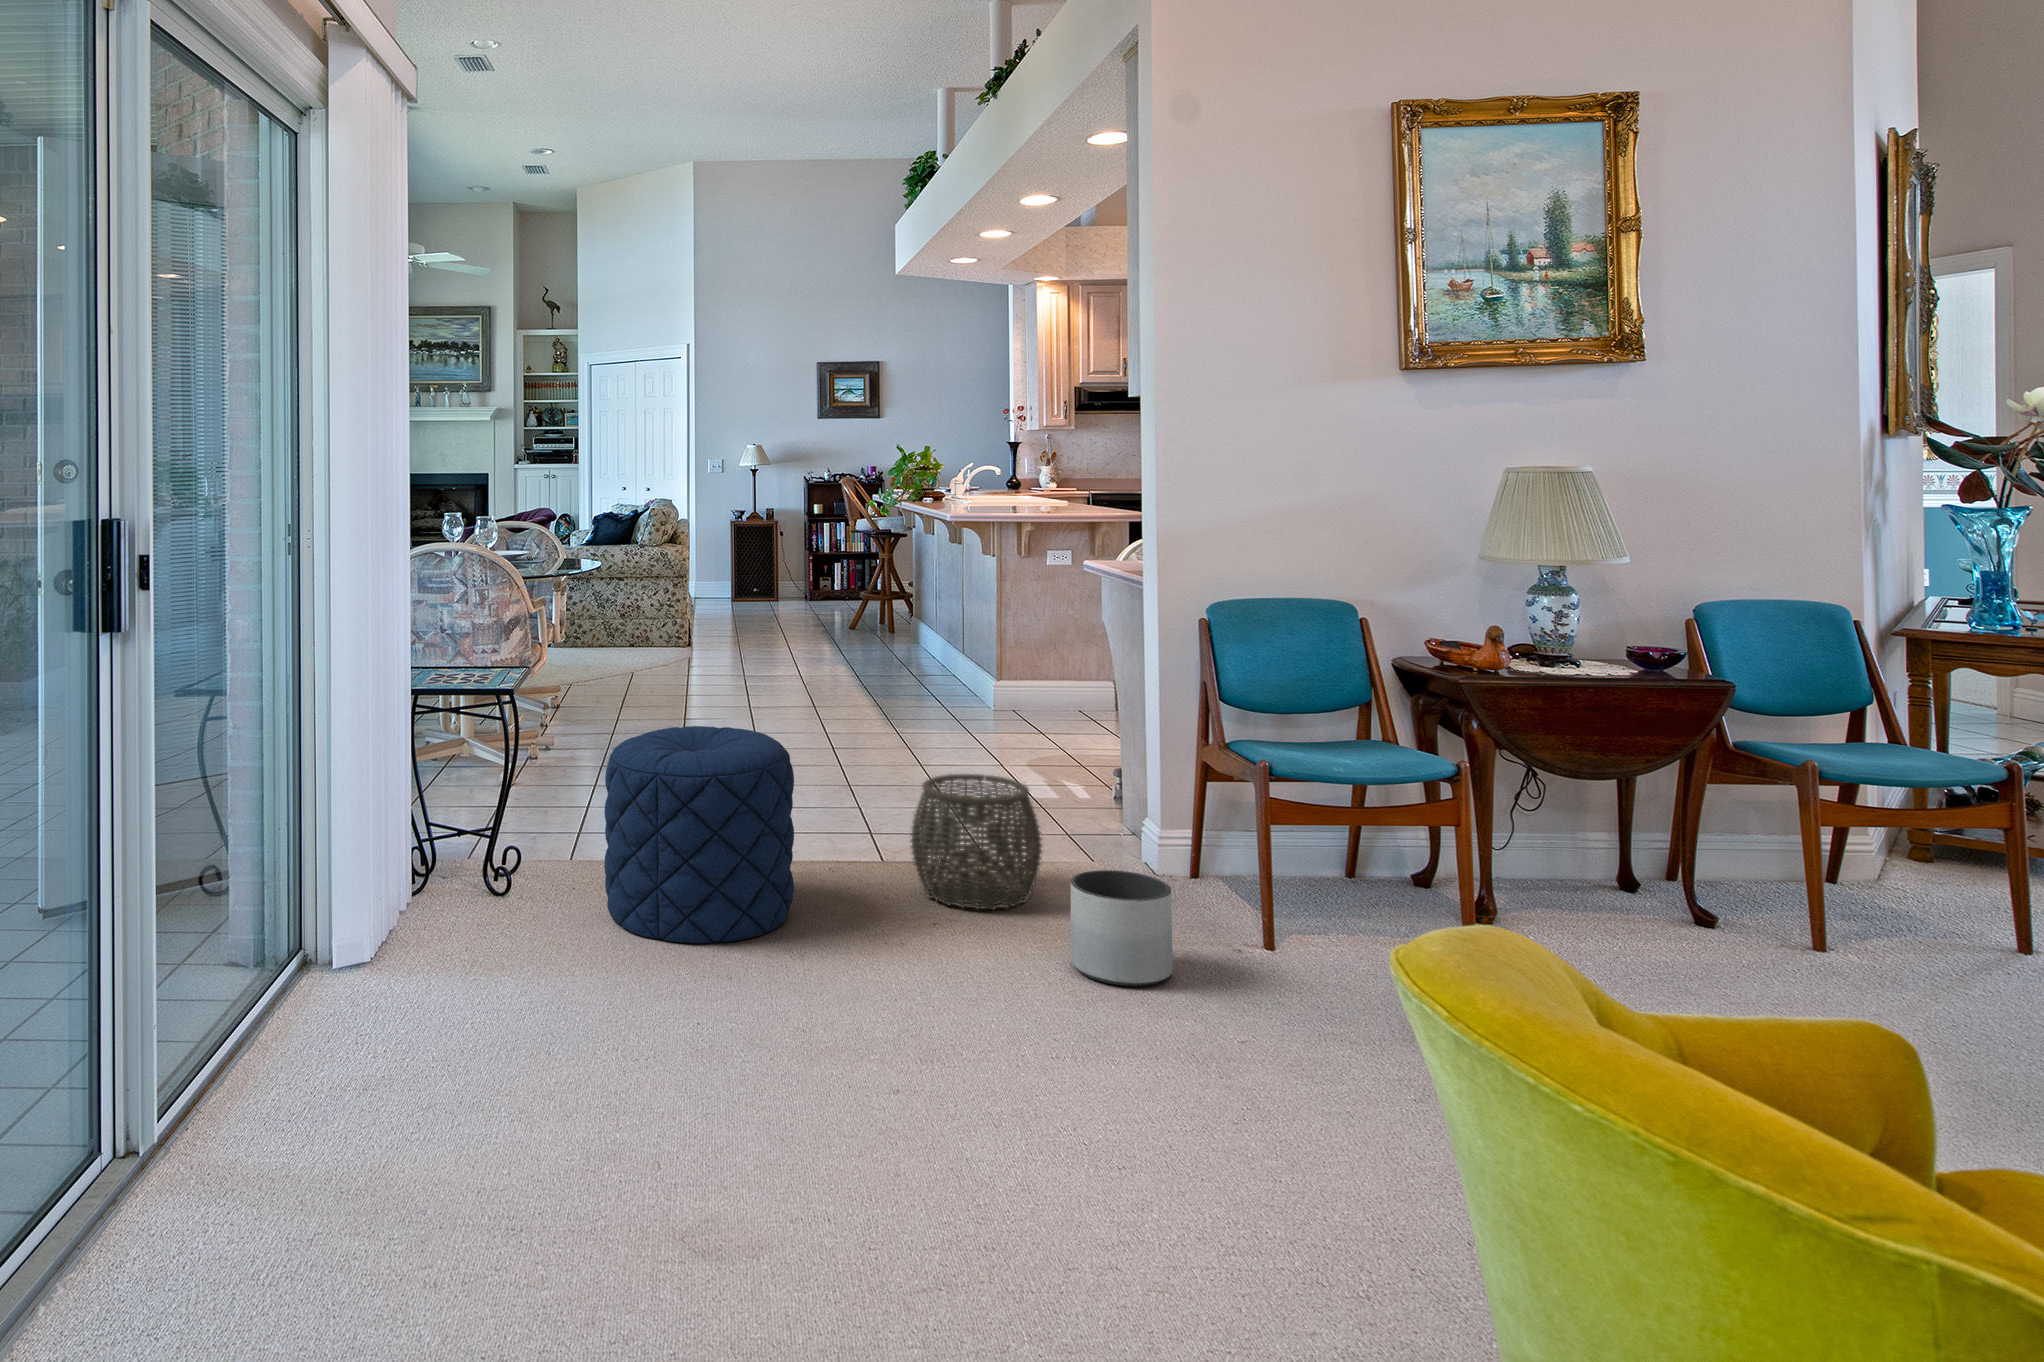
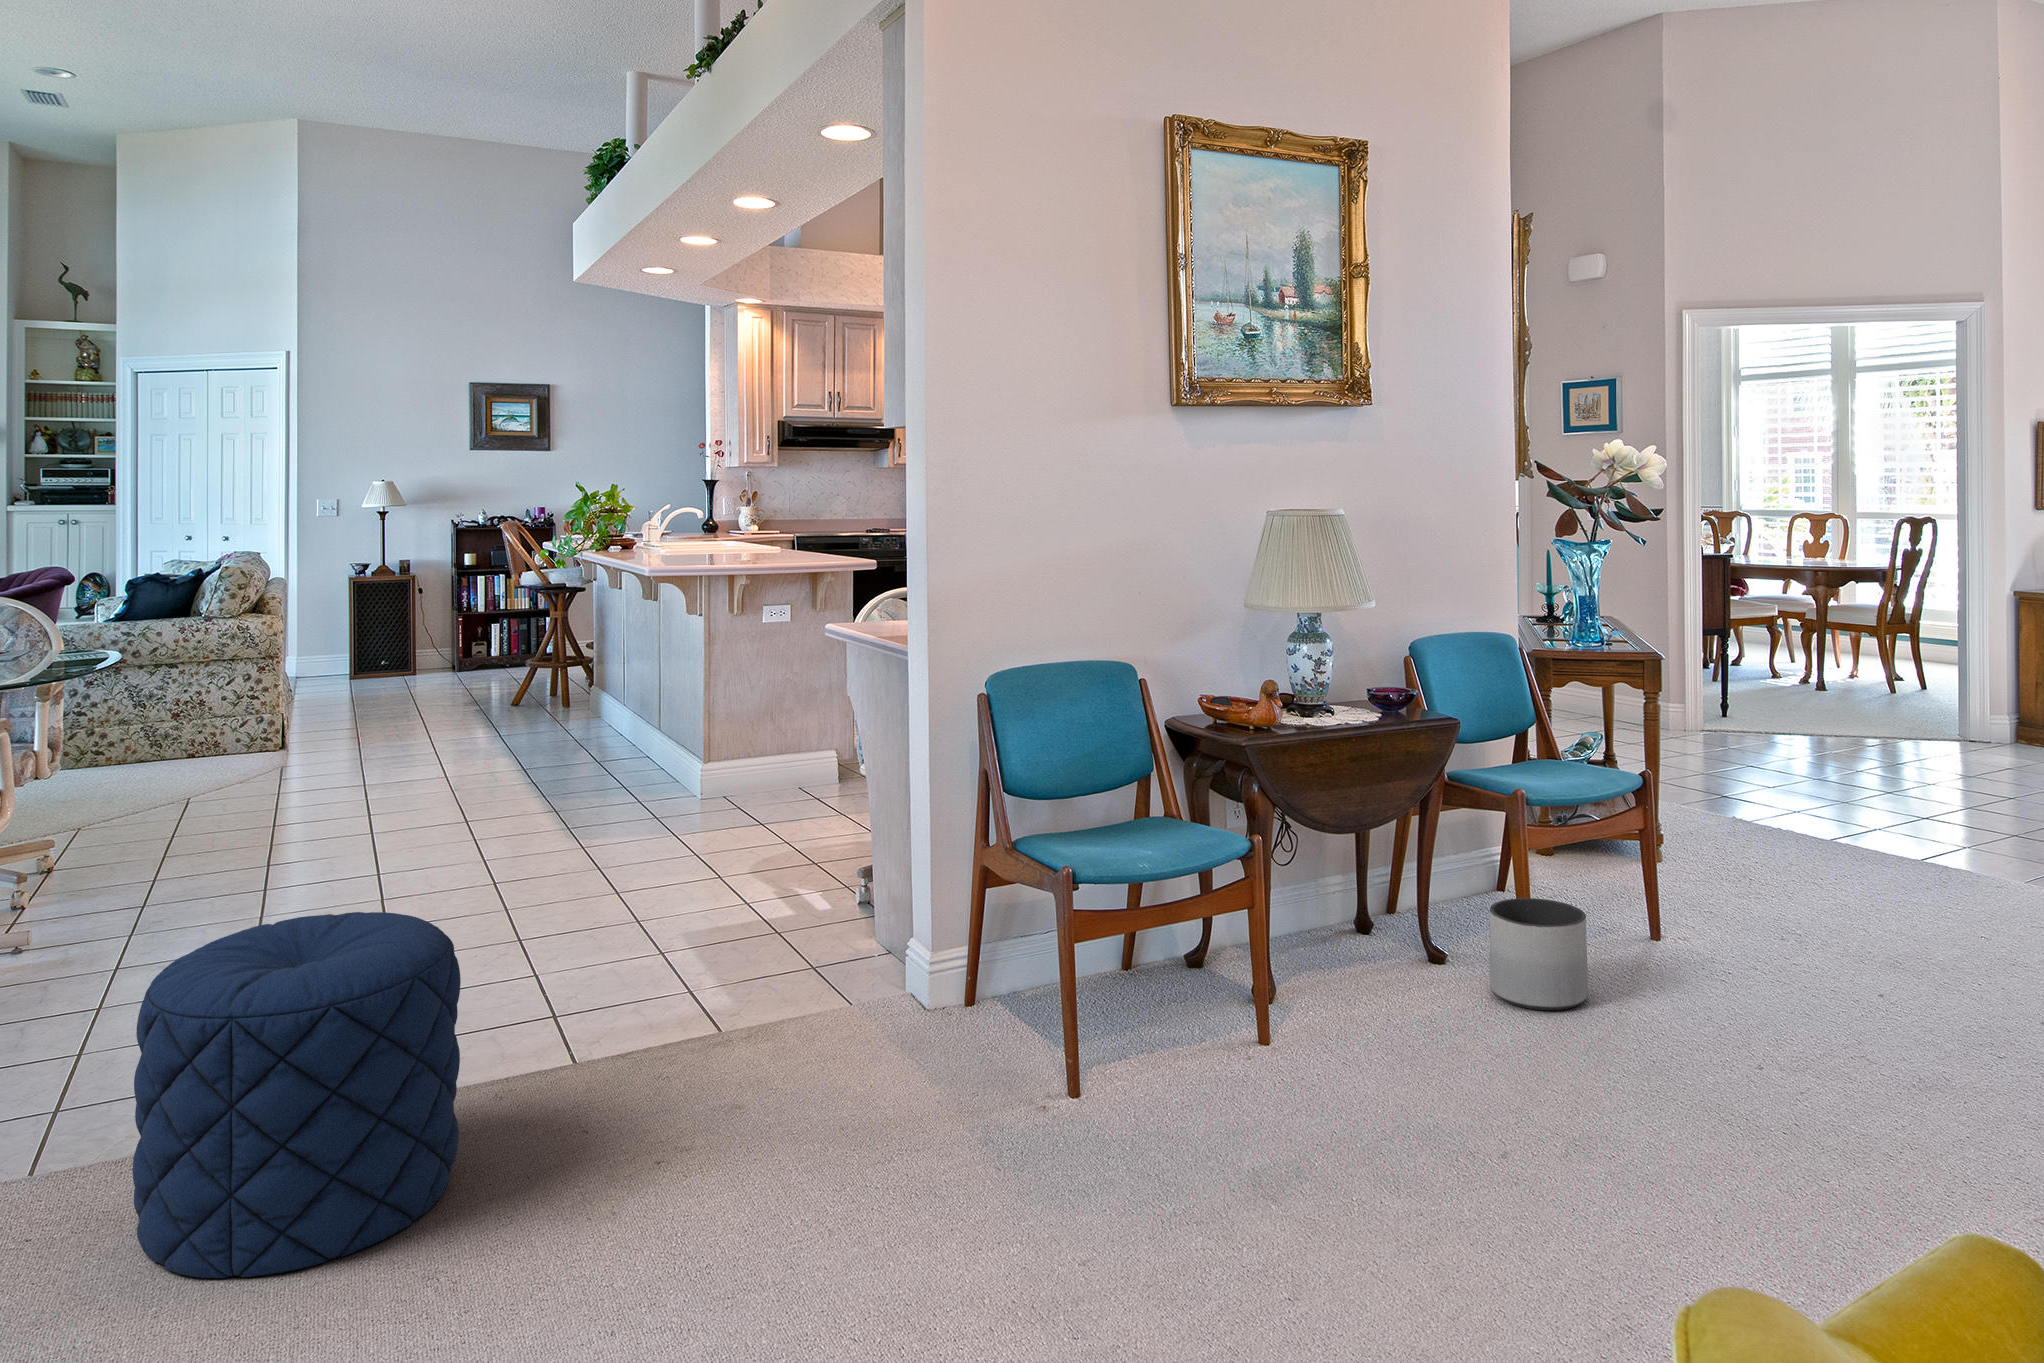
woven basket: present [911,774,1042,910] -> none [626,919,800,1110]
planter: present [1070,870,1173,986] -> present [1490,898,1588,1010]

